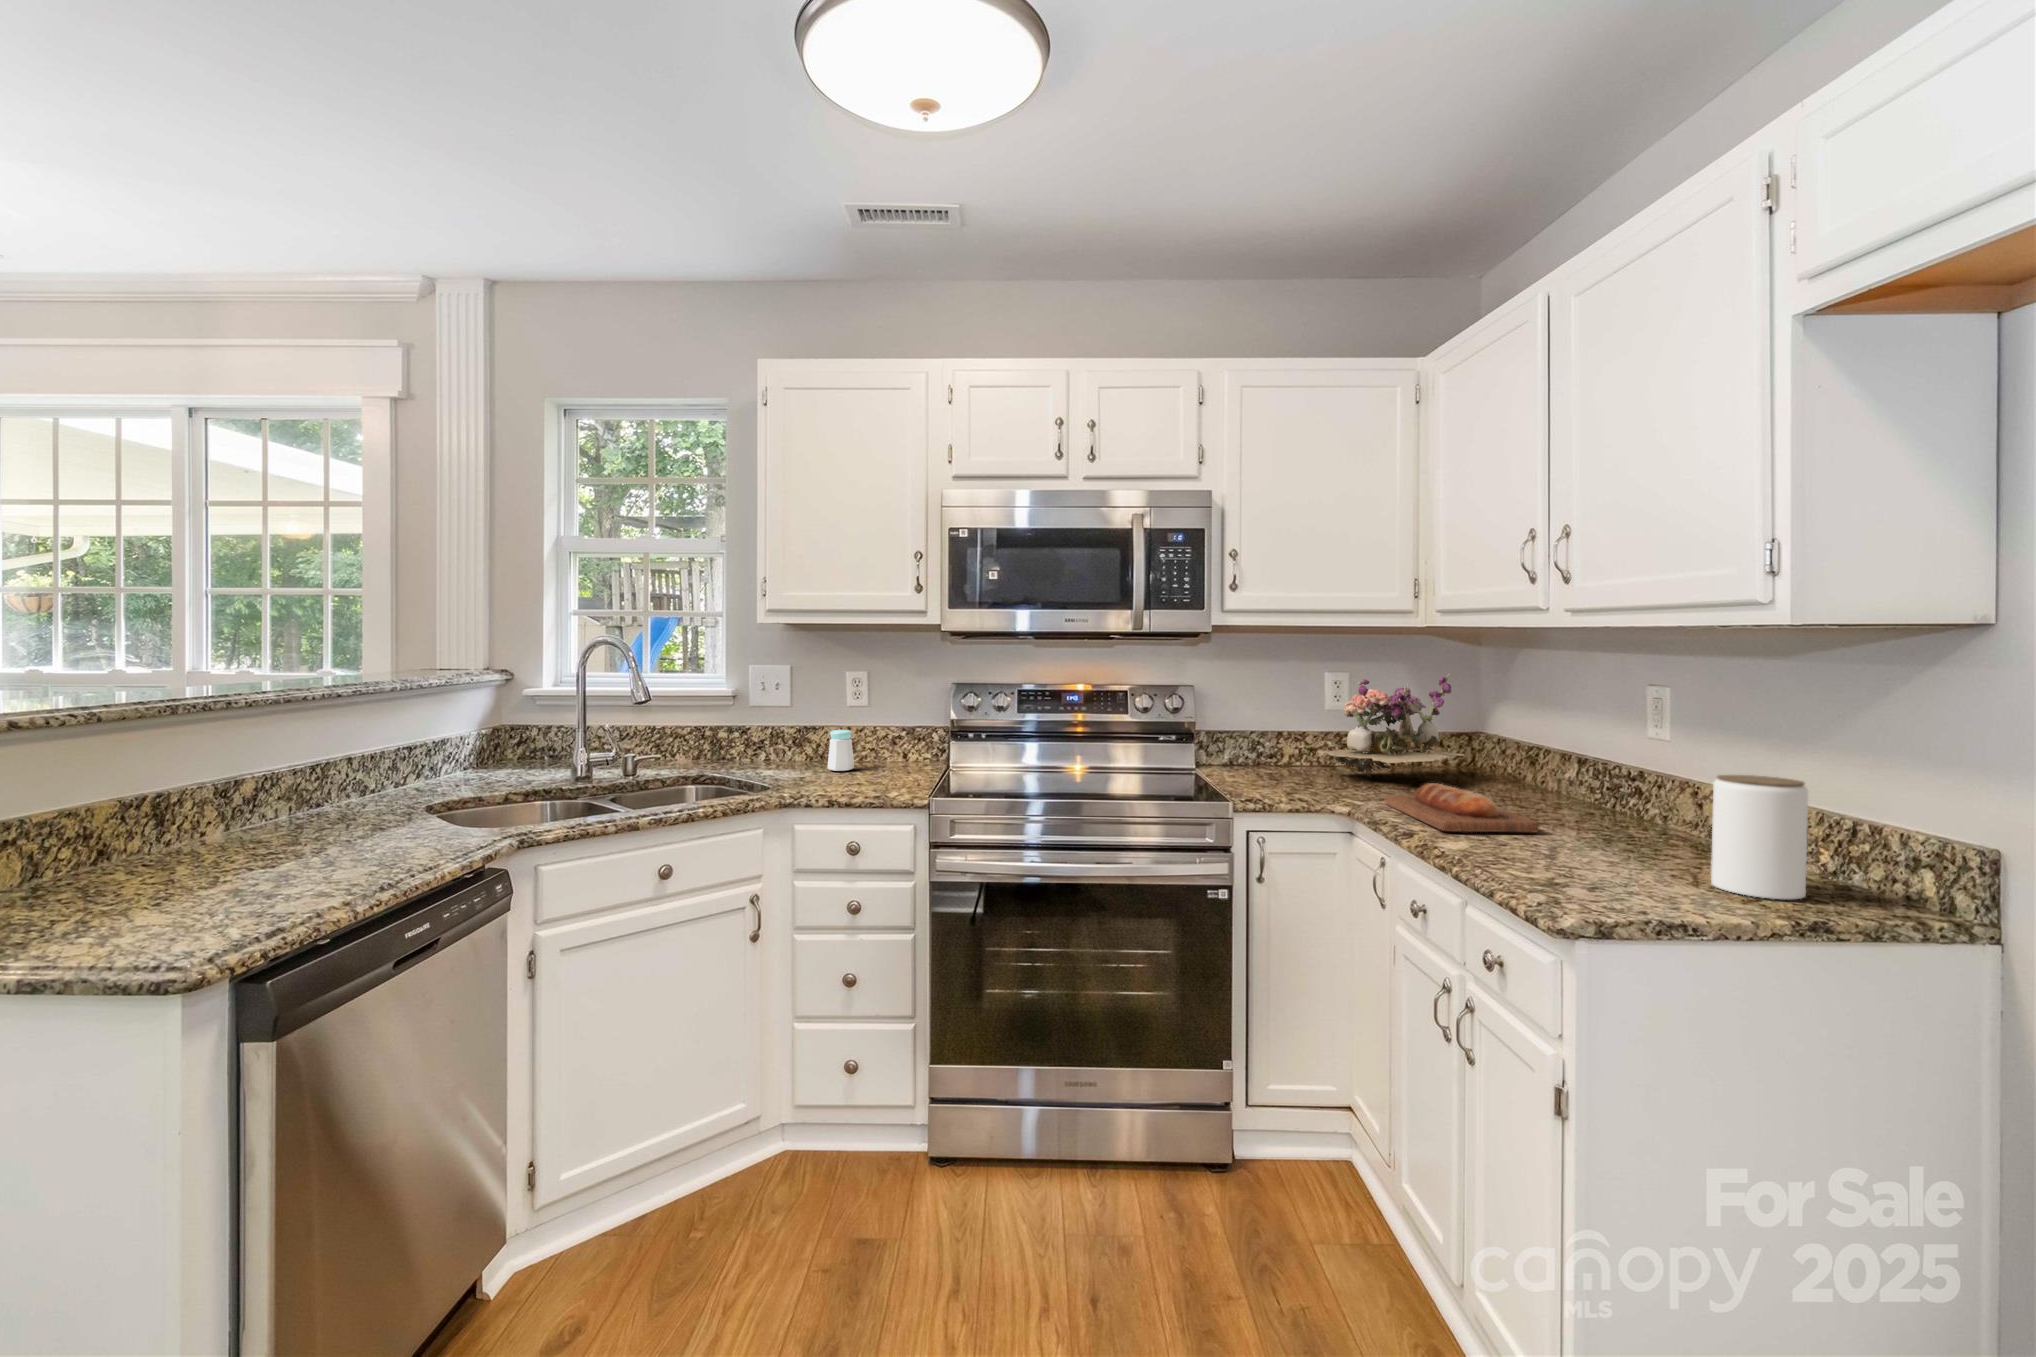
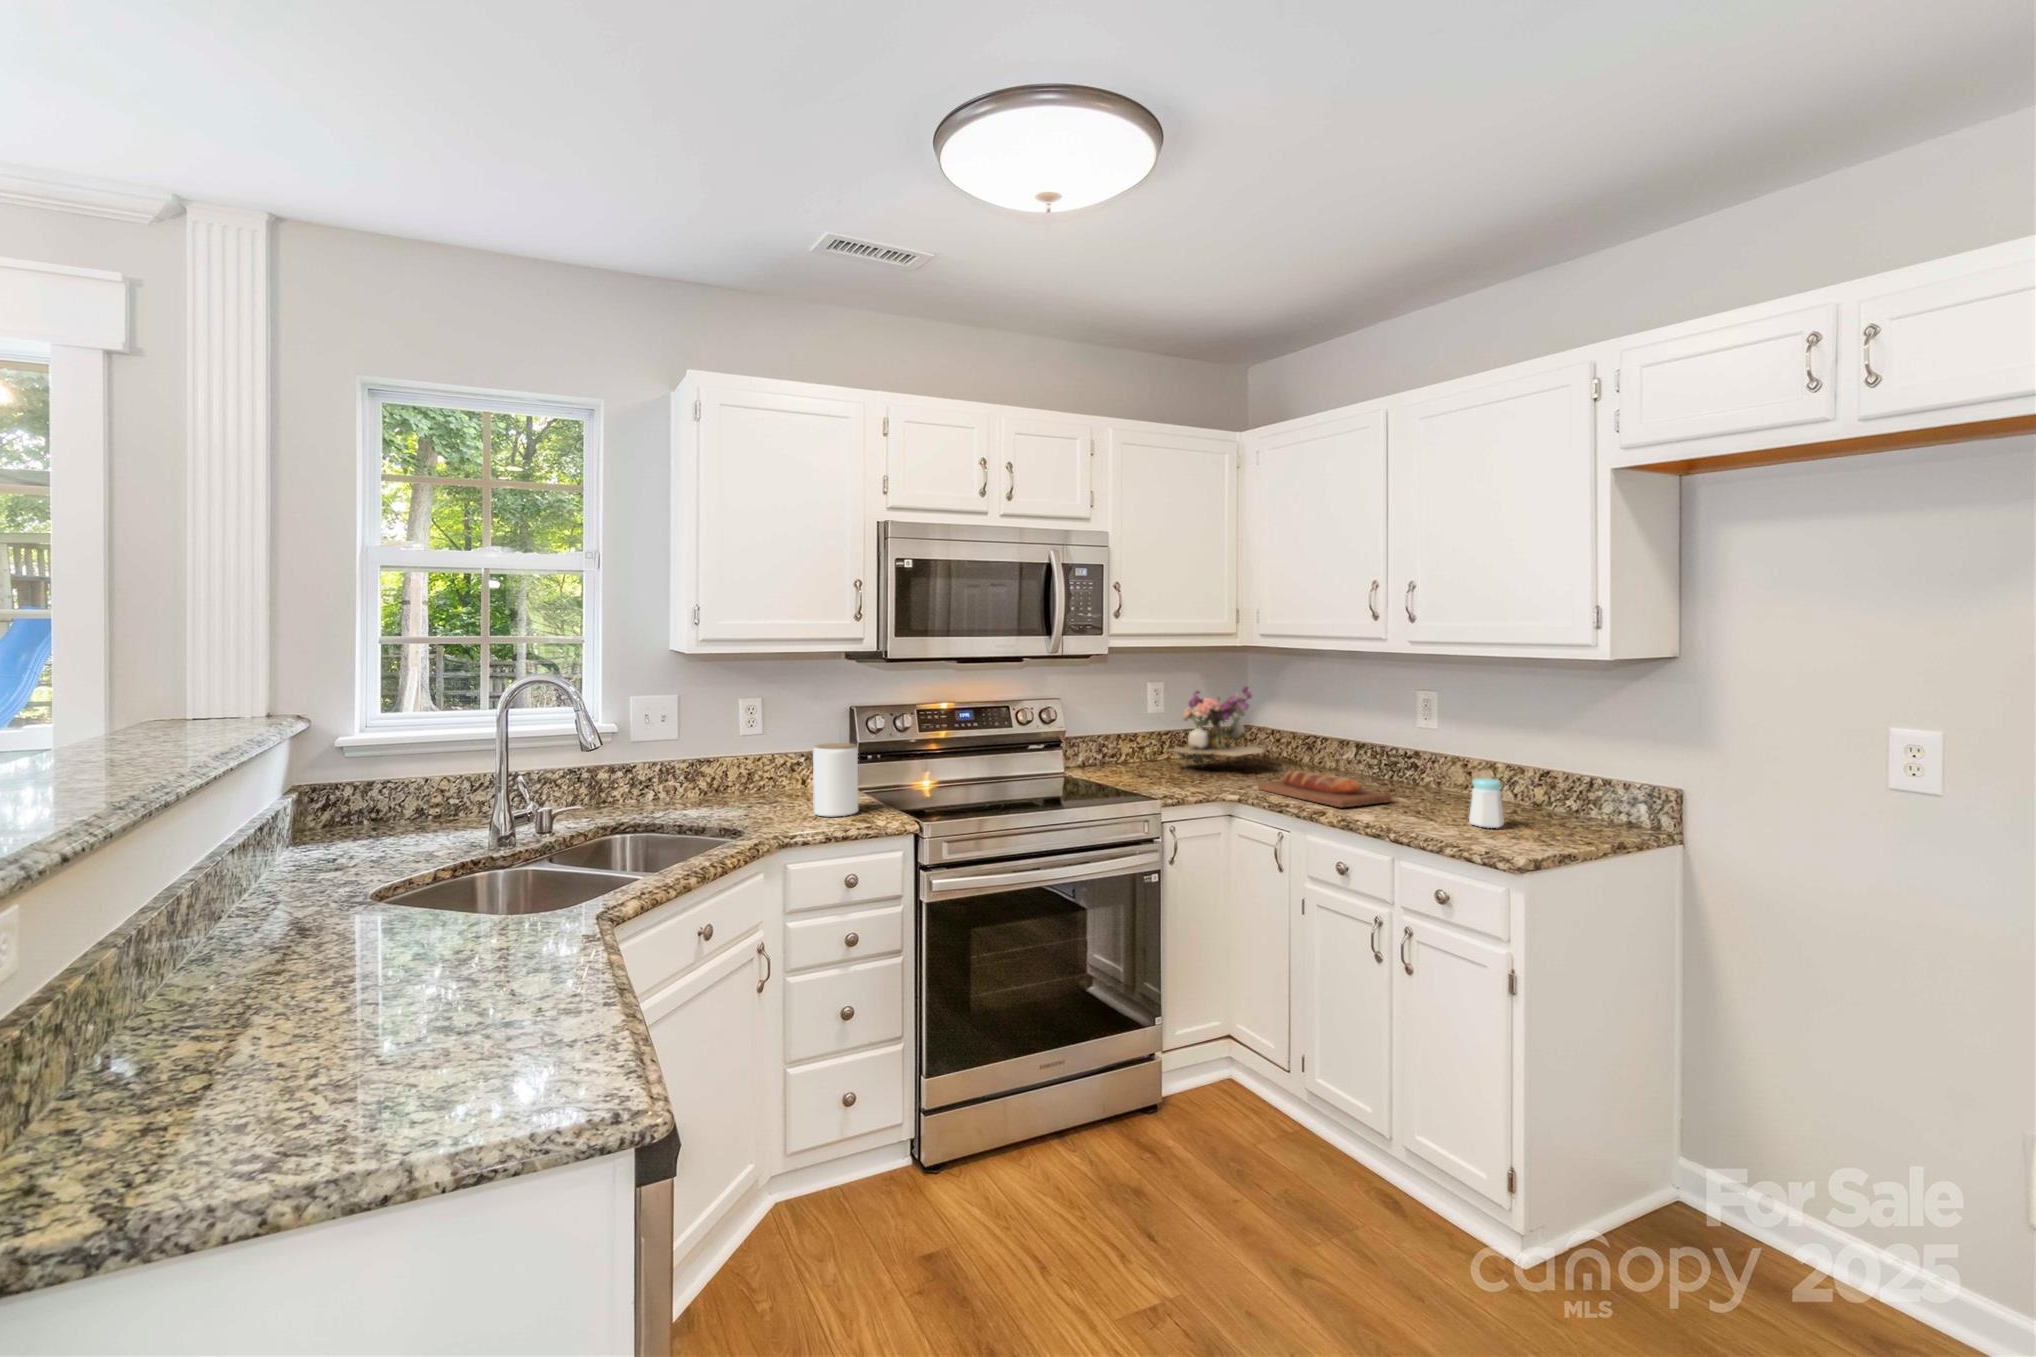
salt shaker: present [828,730,854,771] -> present [1469,778,1504,828]
jar: present [1711,775,1808,899] -> present [813,743,858,816]

